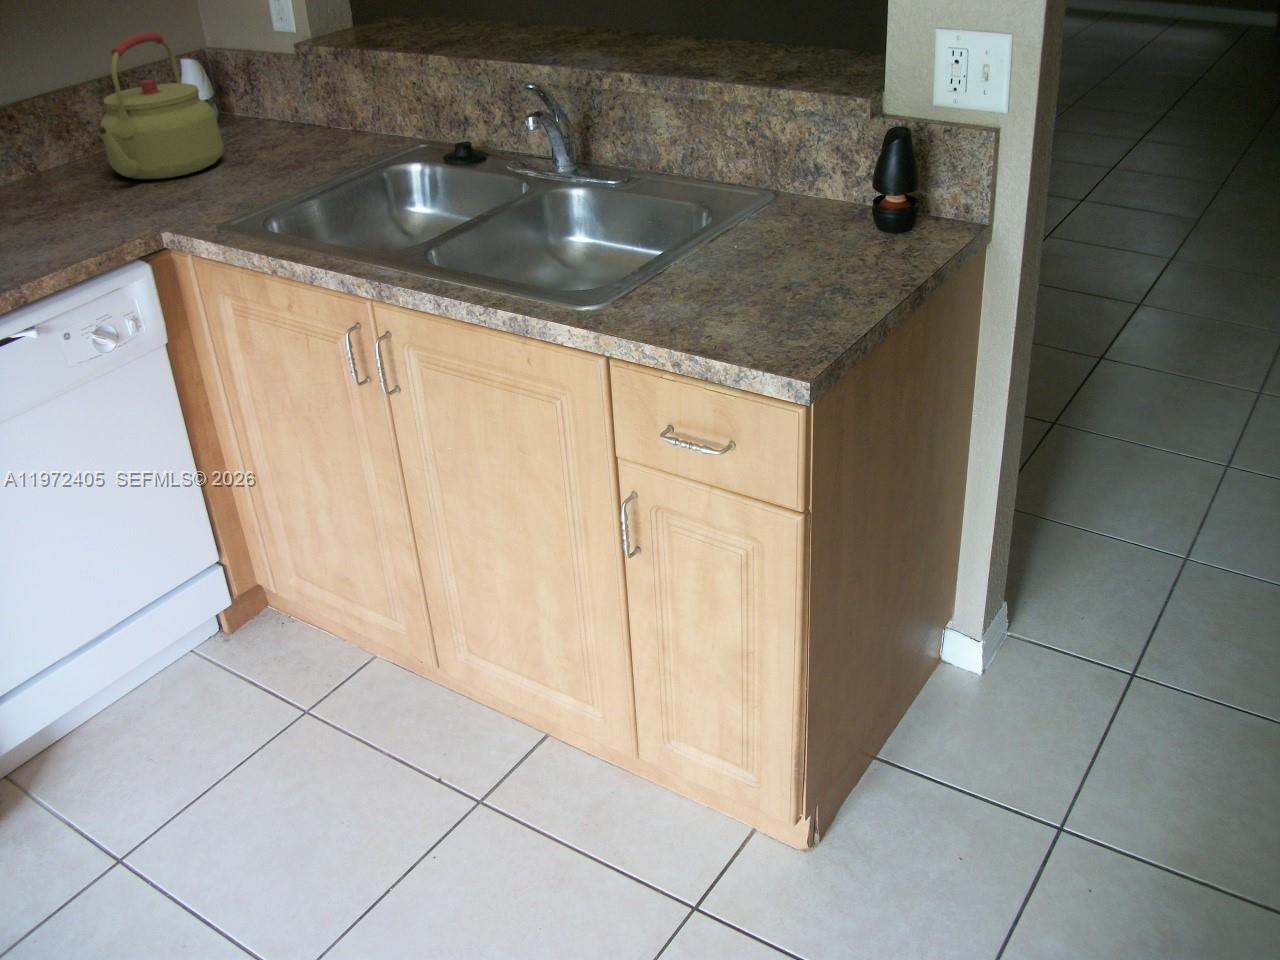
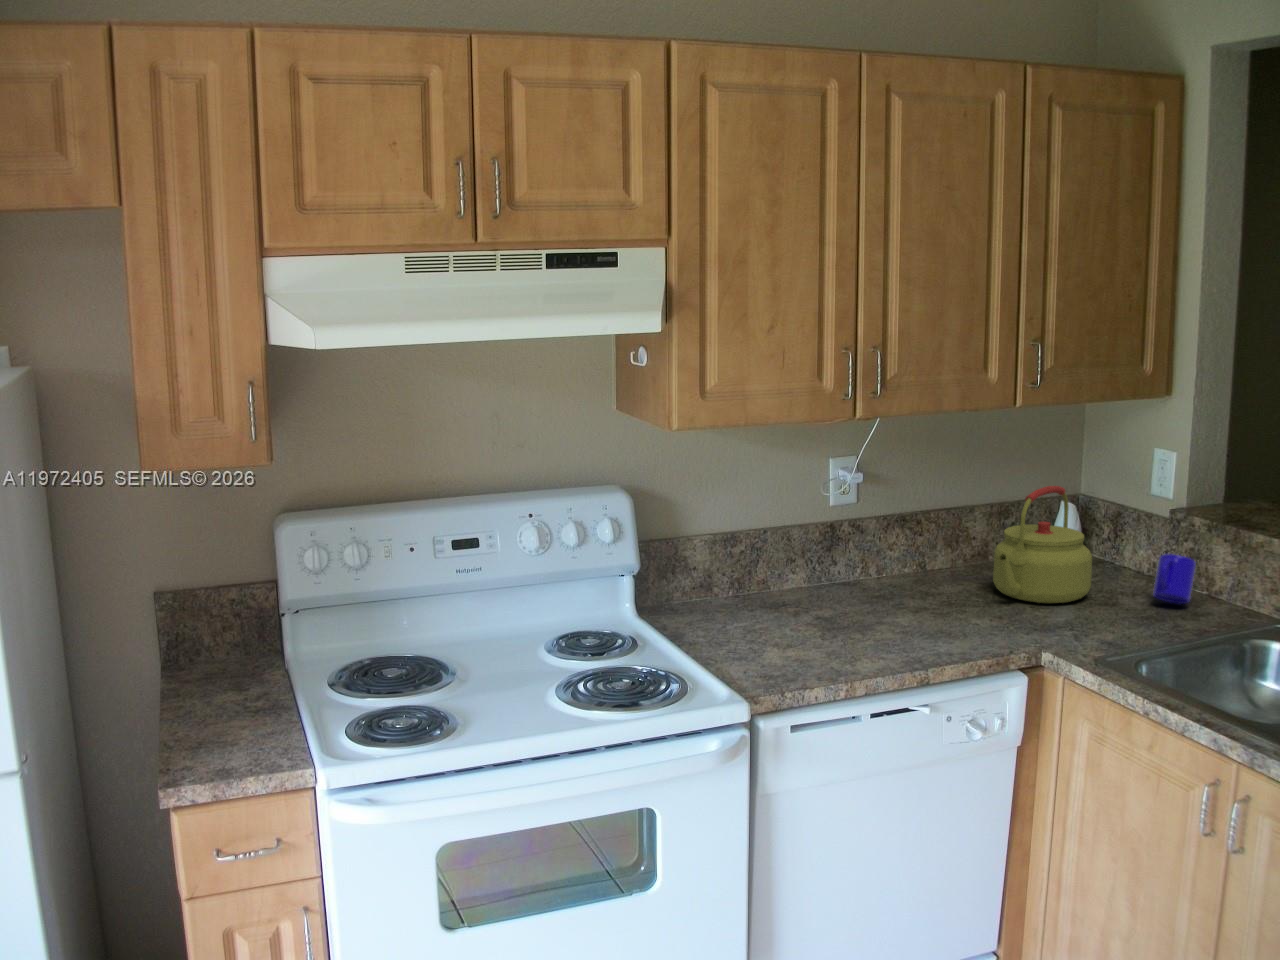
mug: none [287,92,329,148] -> present [1153,554,1196,604]

